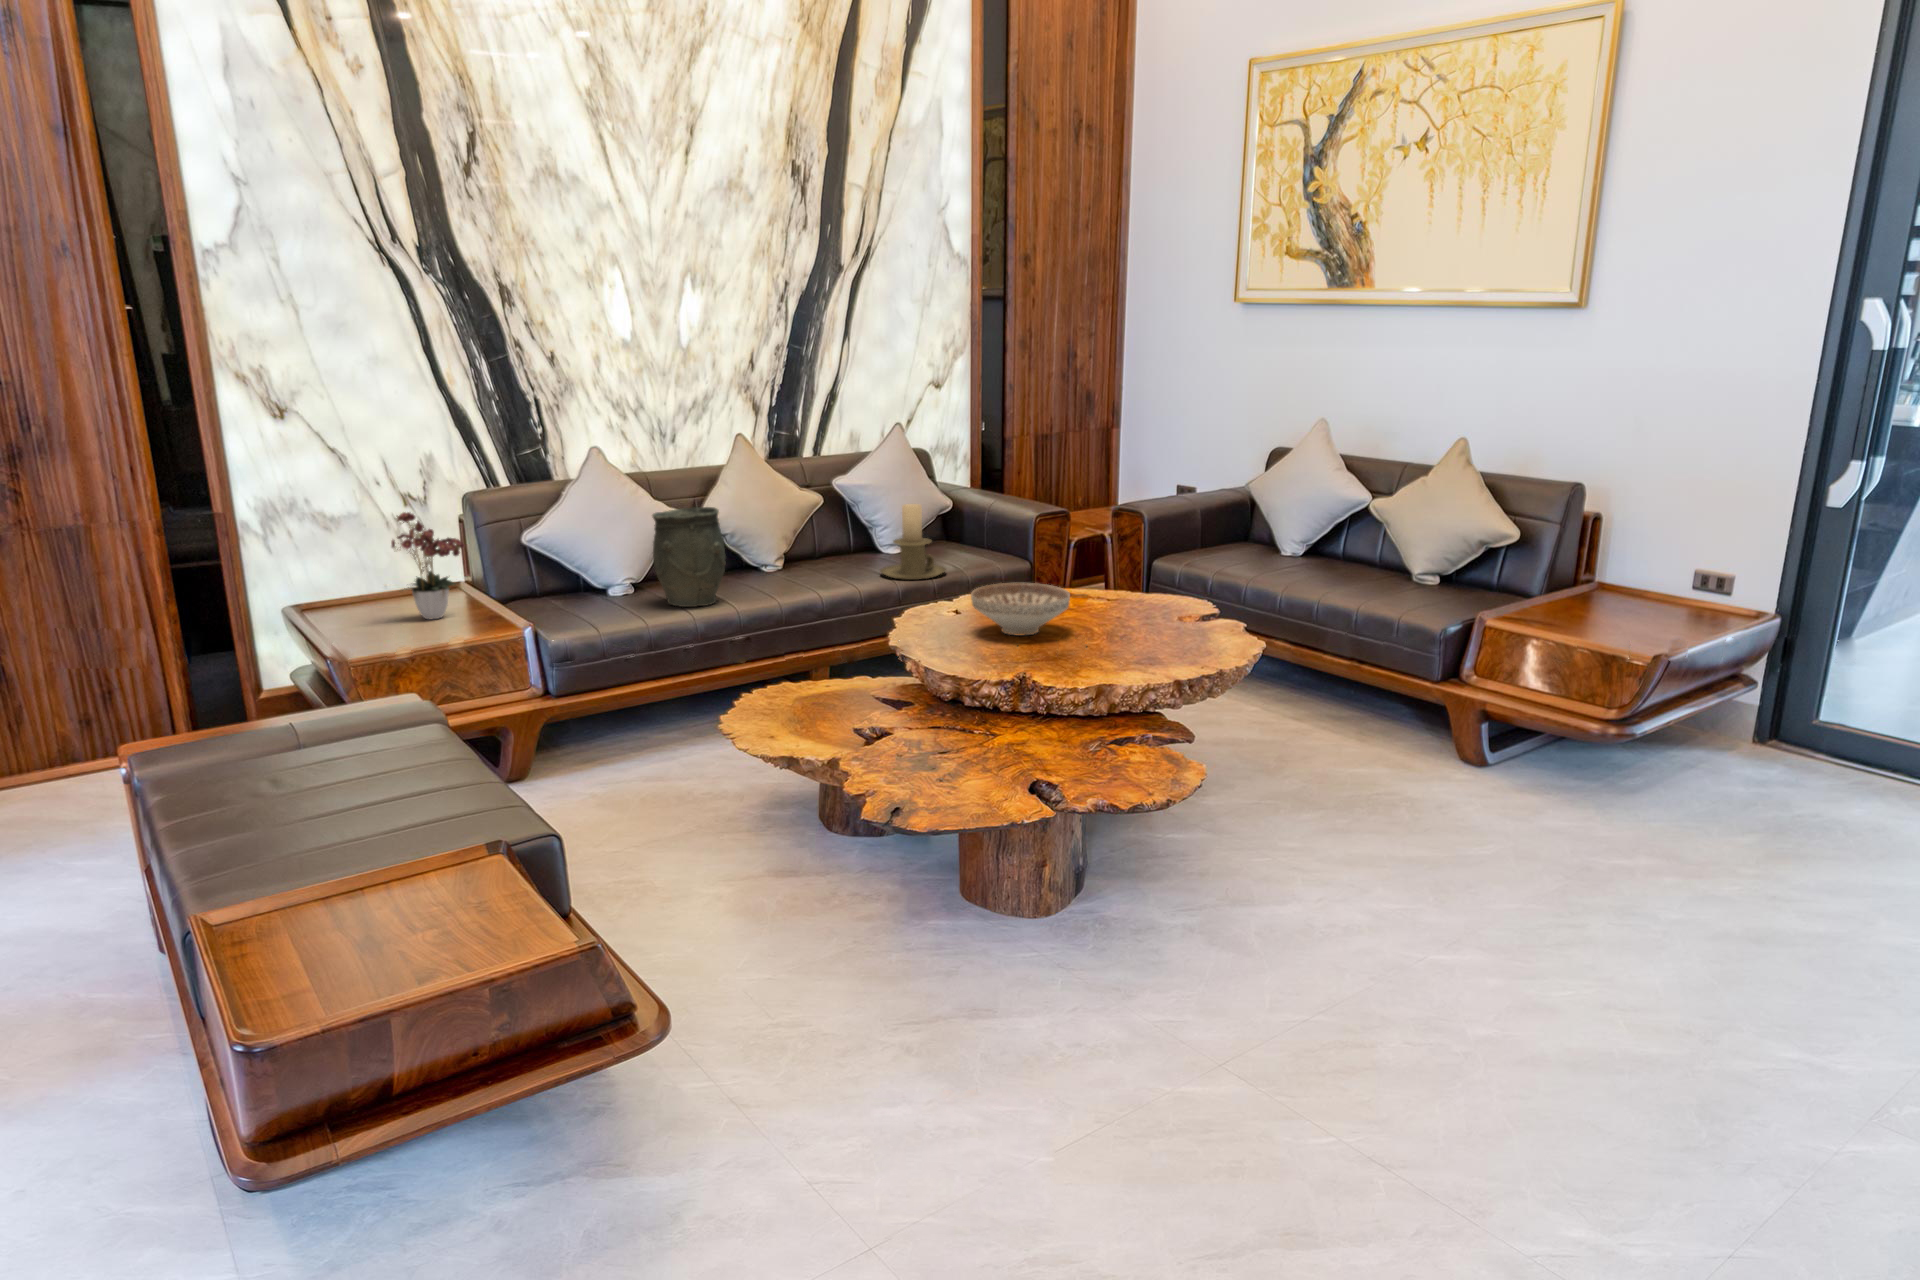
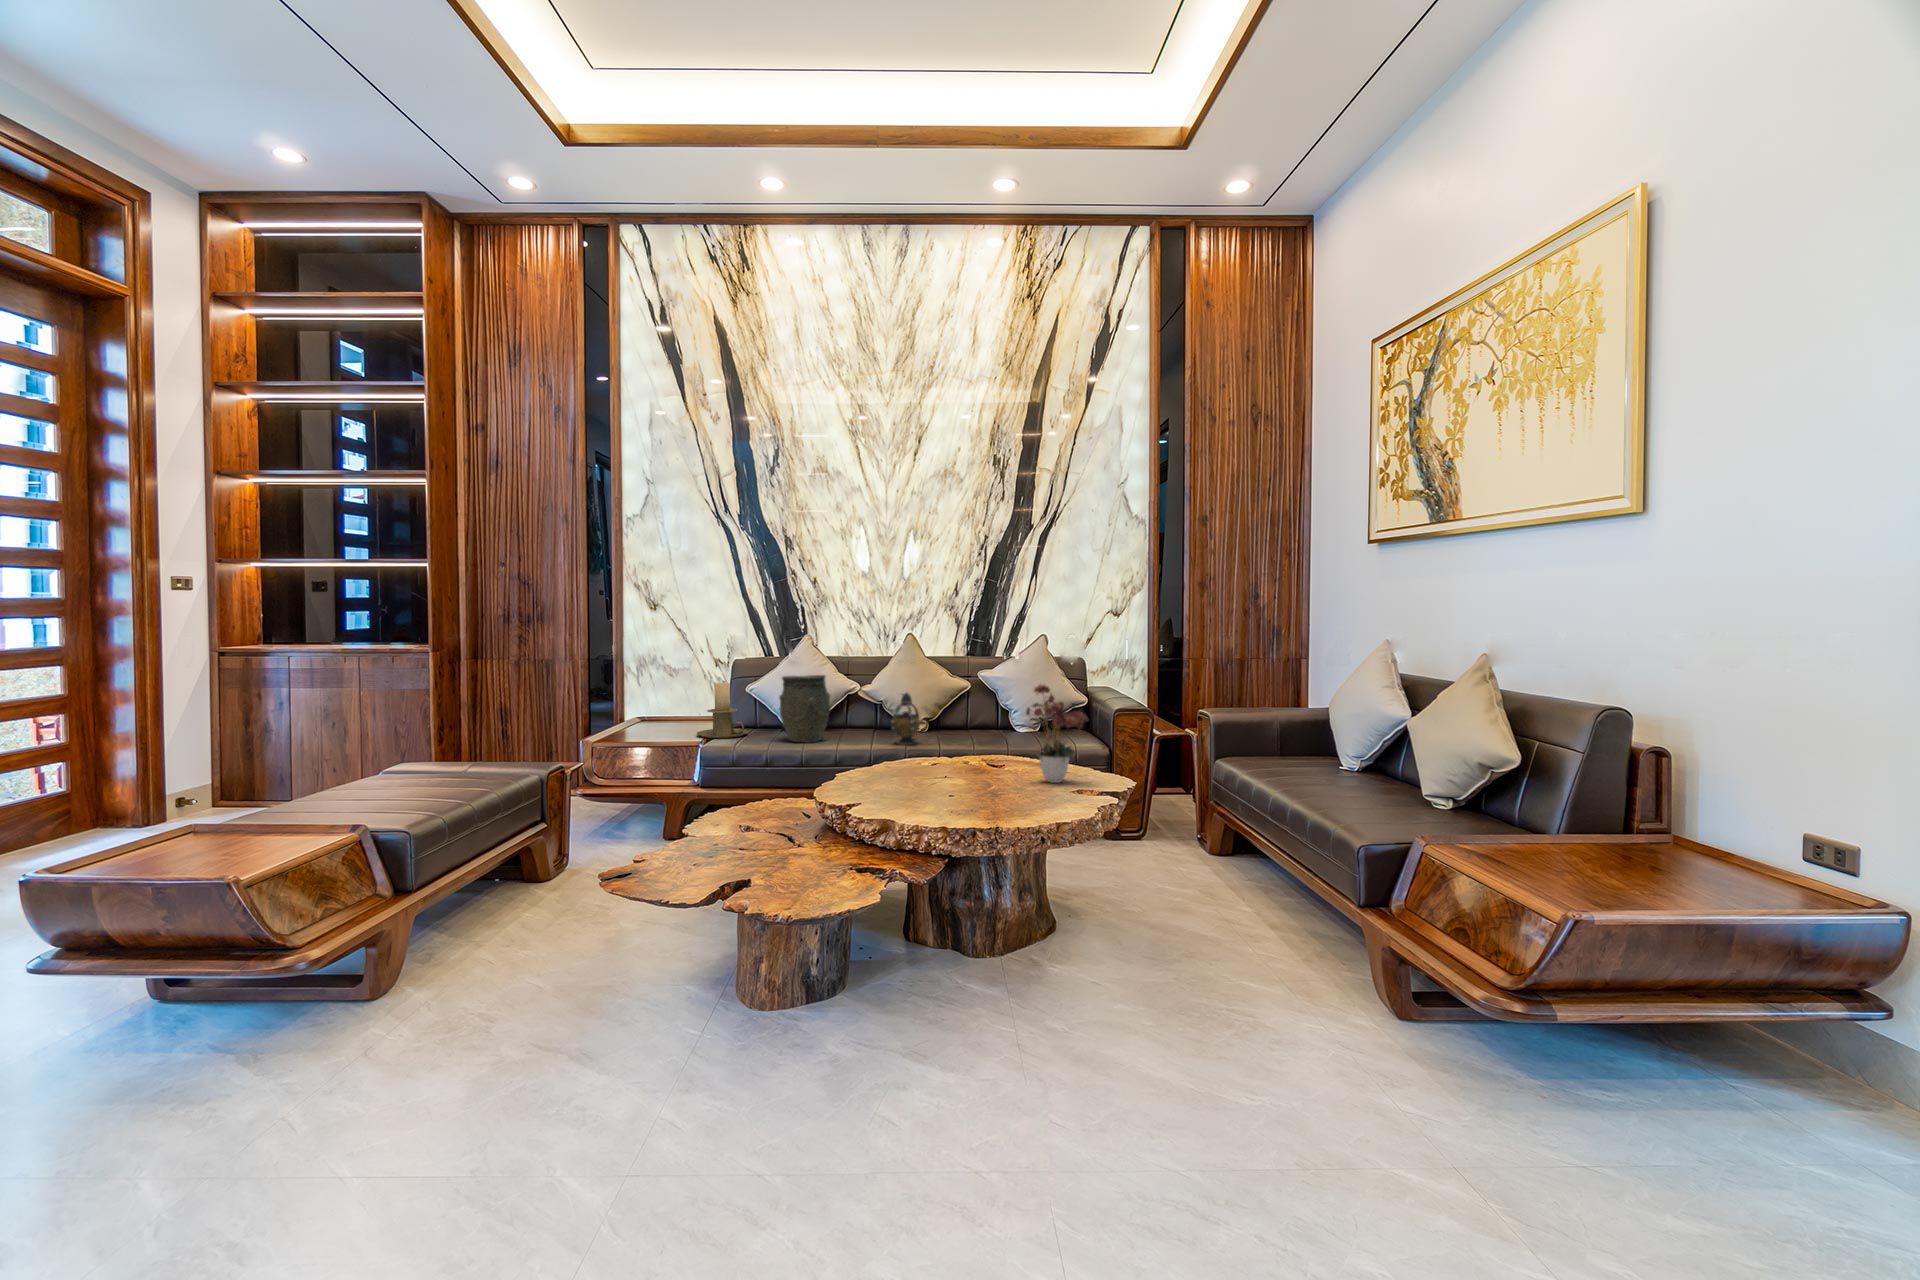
candle holder: present [880,504,946,580] -> present [697,683,748,739]
flower arrangement: present [391,512,465,619] -> present [1026,685,1088,783]
teapot: none [809,520,851,591] -> present [891,693,920,745]
decorative bowl: present [971,583,1070,635] -> none [872,743,956,787]

